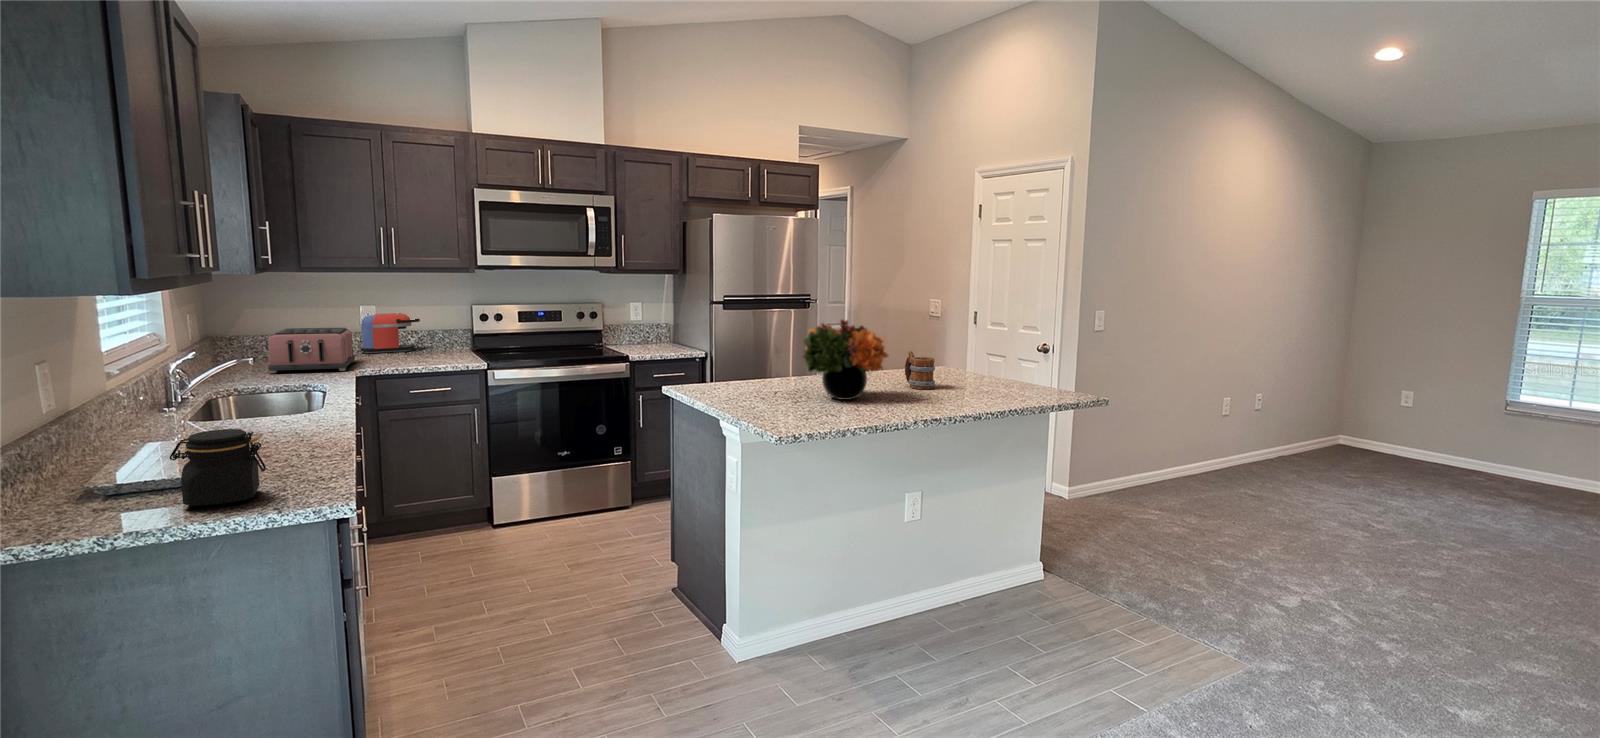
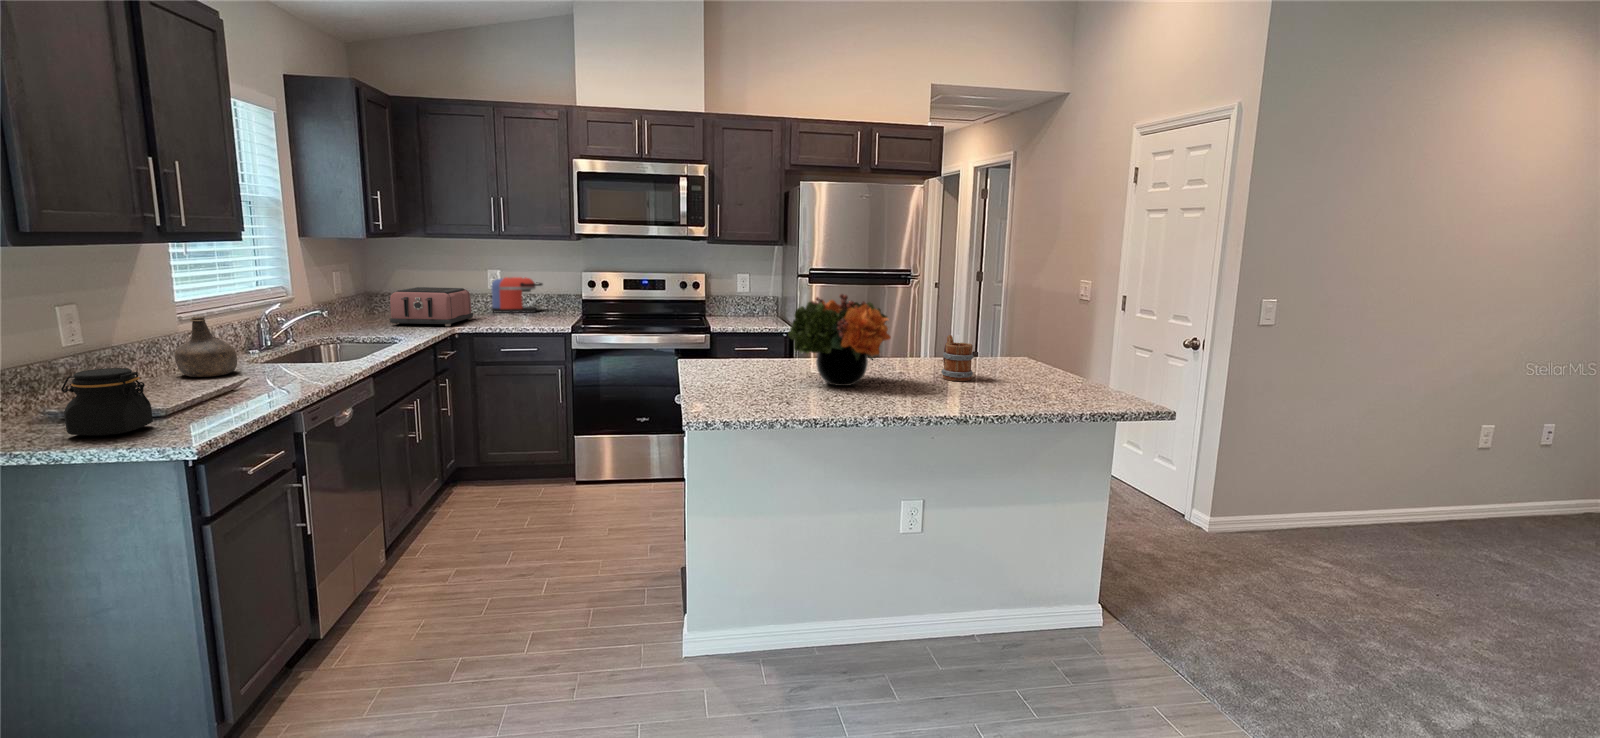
bottle: none [134,372,207,442] -> present [175,316,237,377]

